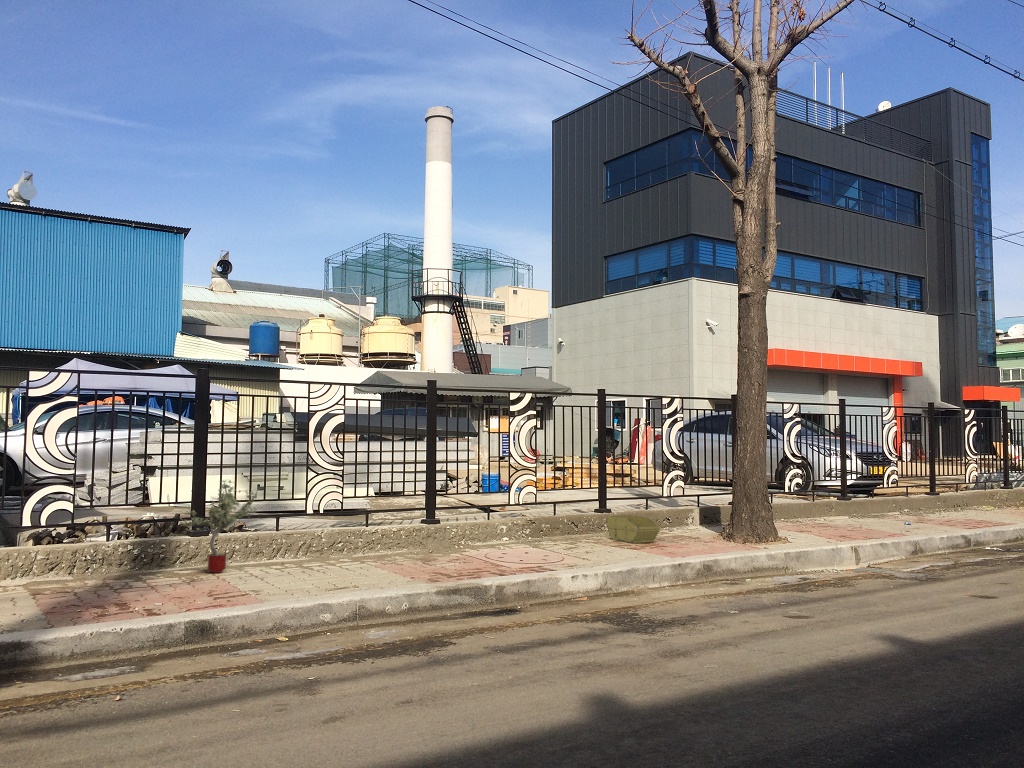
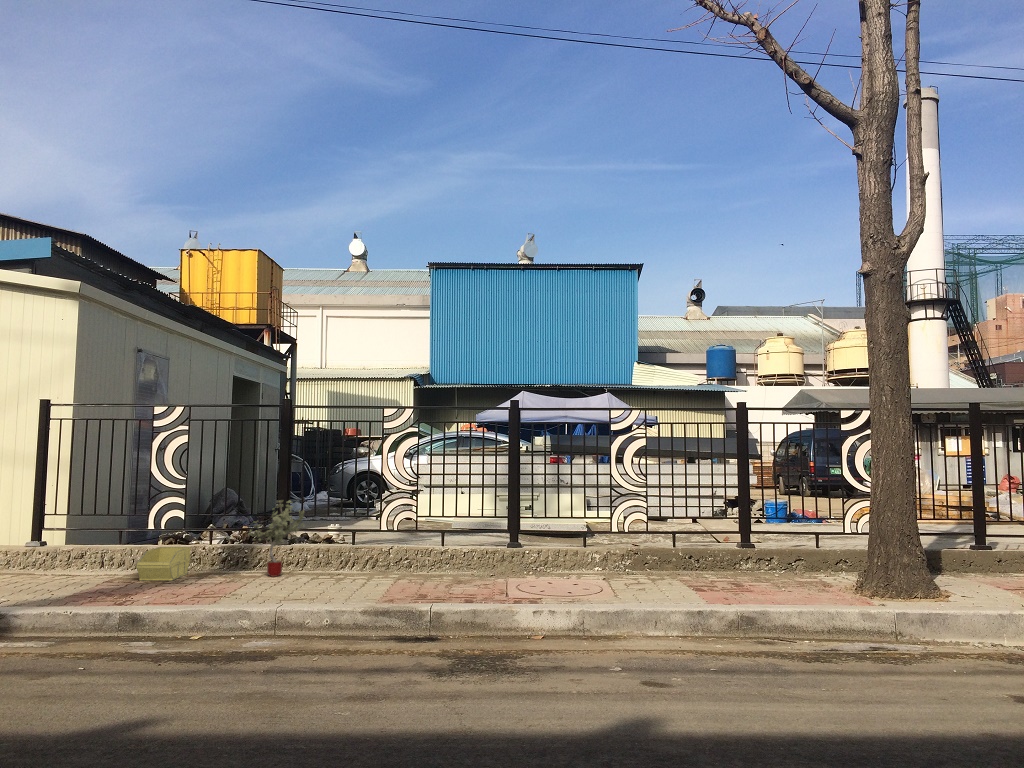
storage bin: present [607,515,660,543] -> present [136,547,191,581]

